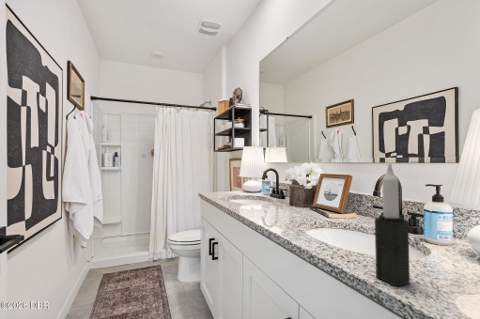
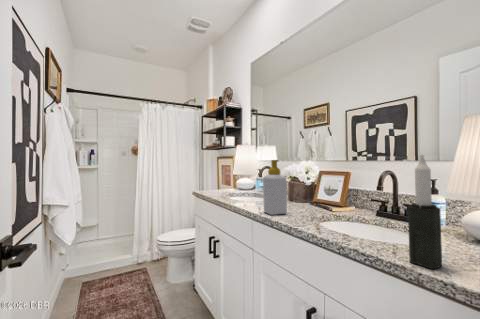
soap bottle: none [257,164,280,219] -> present [263,160,287,215]

